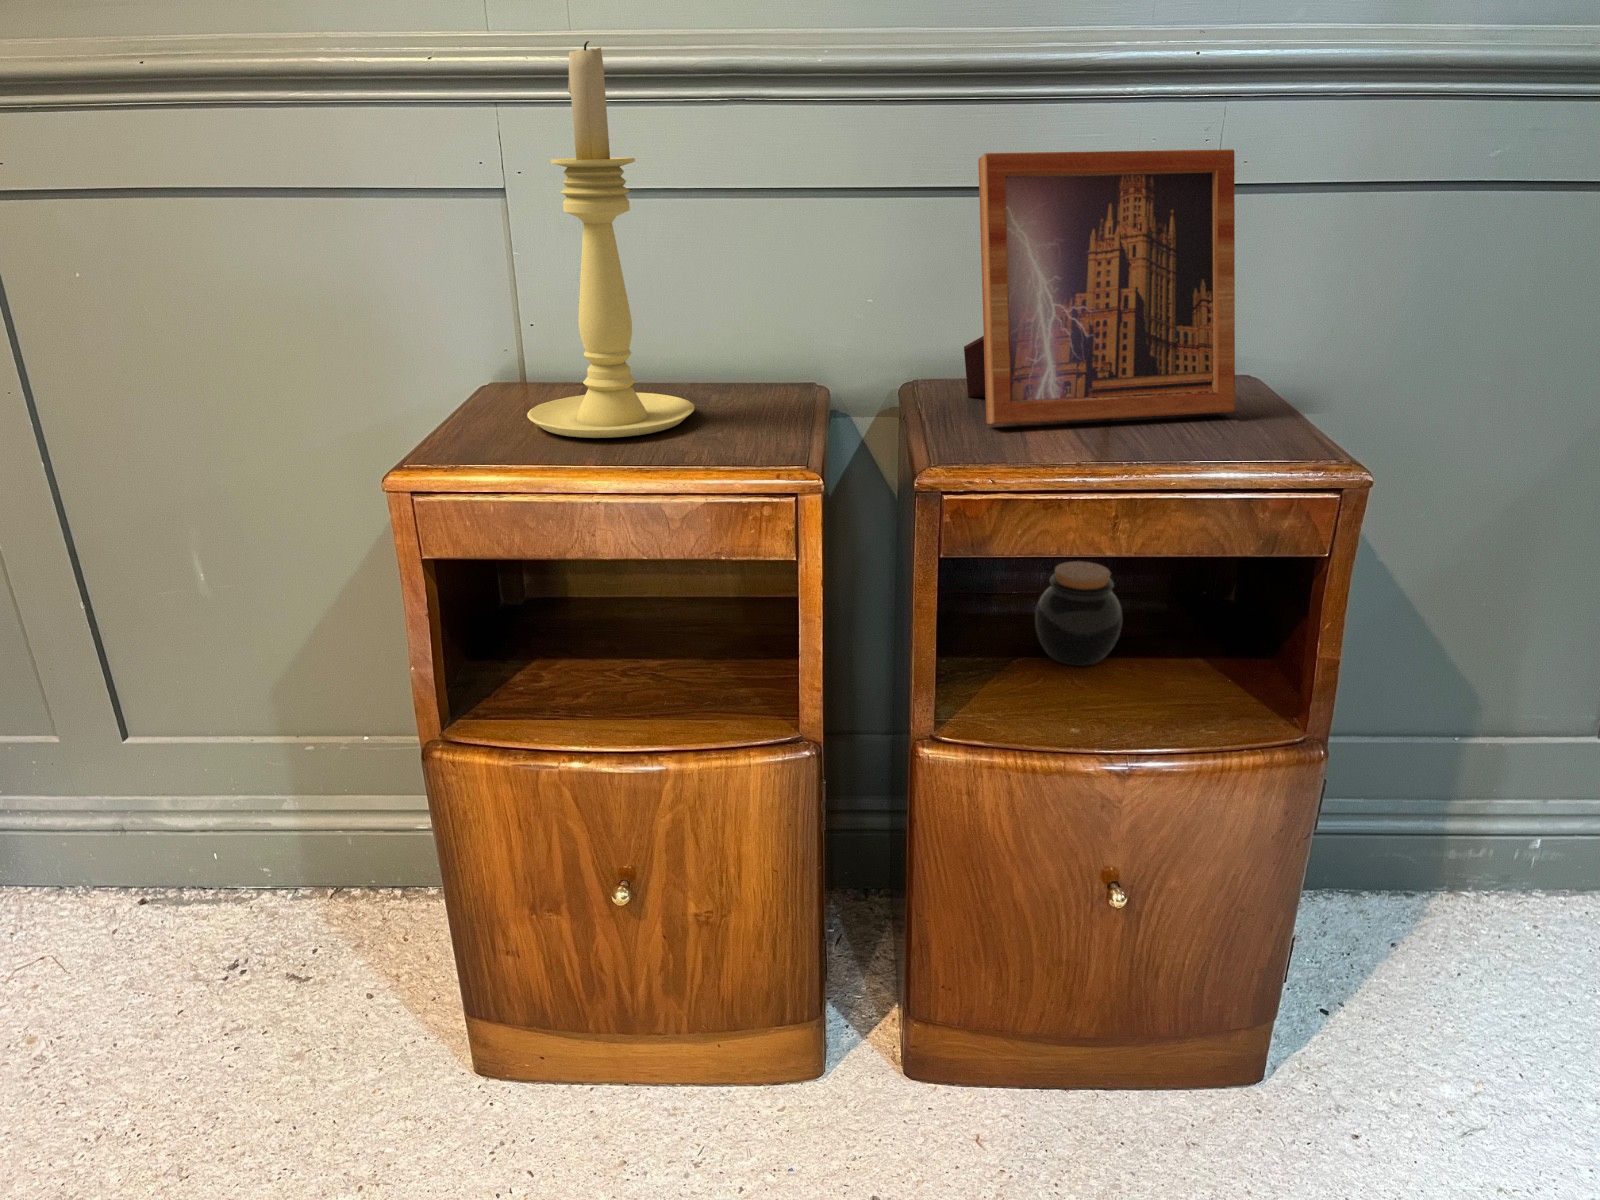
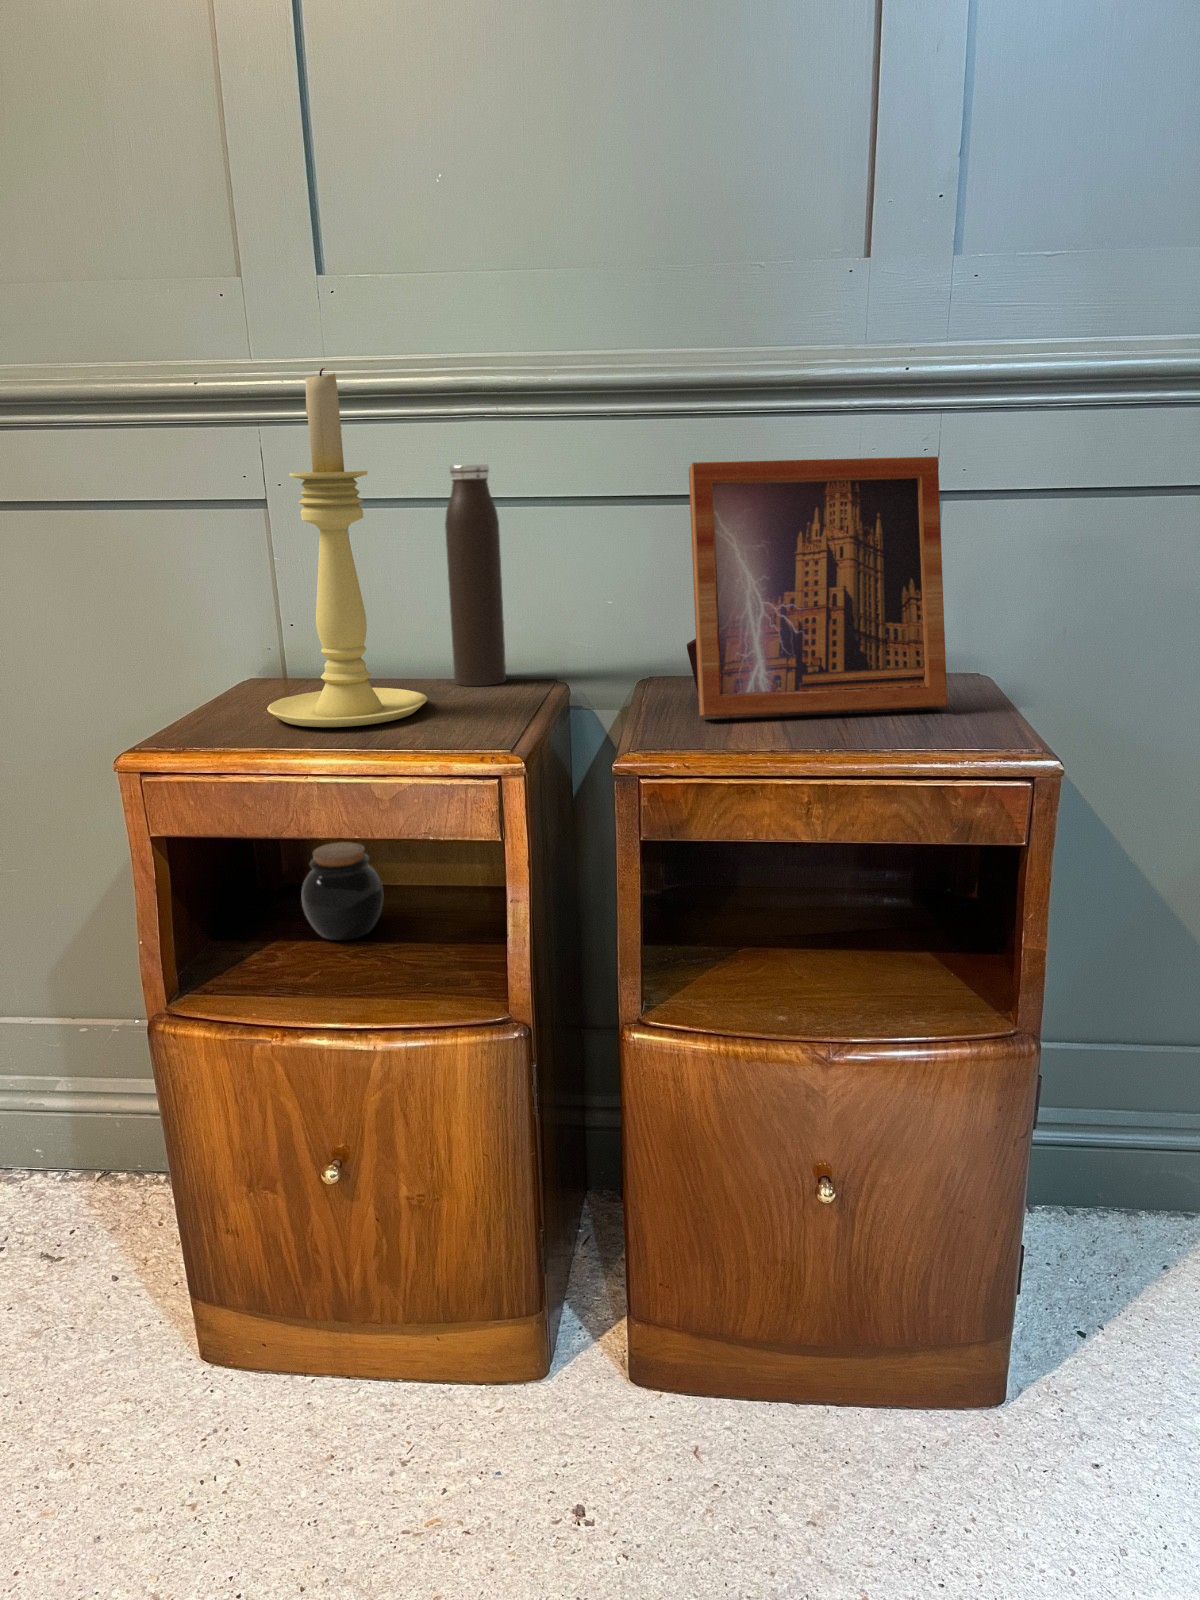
water bottle: none [700,151,761,390] -> present [445,465,506,686]
jar: present [1035,561,1122,666] -> present [302,842,383,940]

